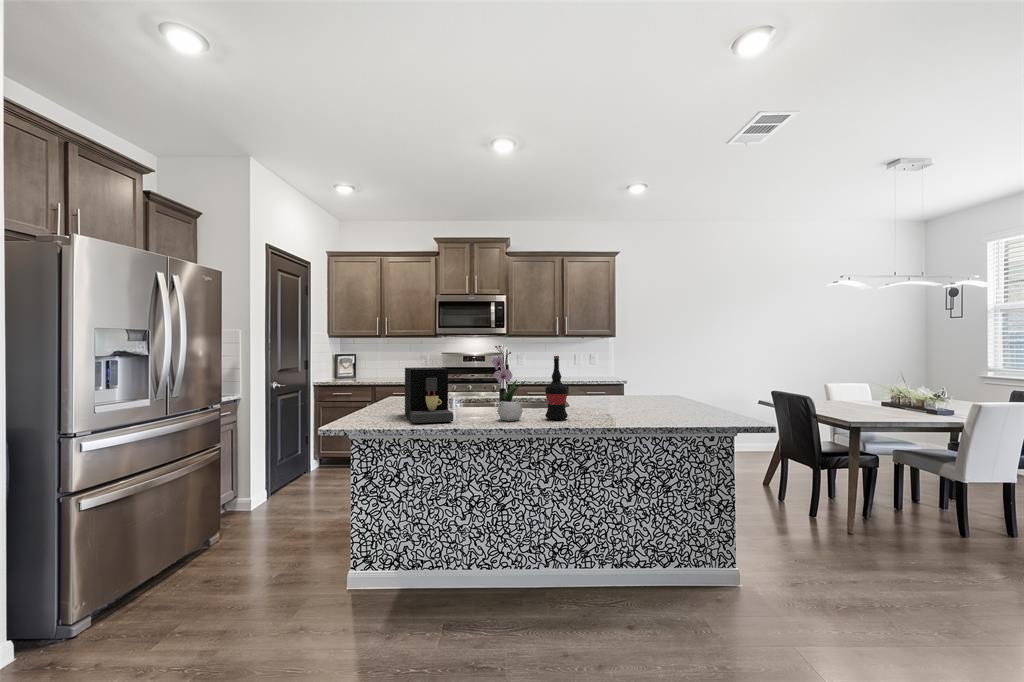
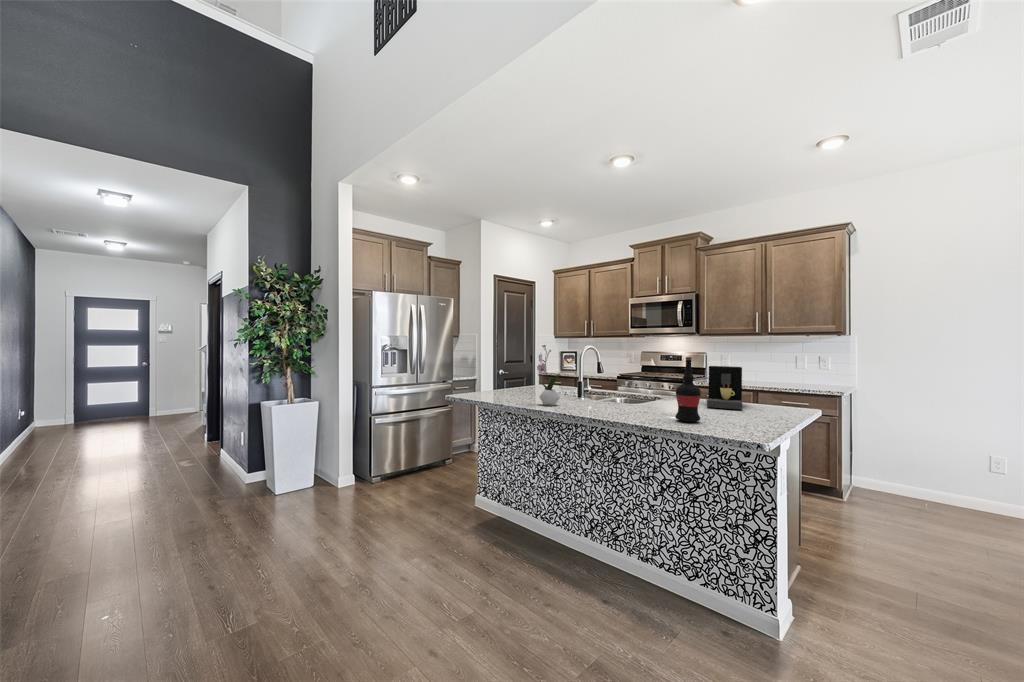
wine bottle: present [545,356,568,420] -> present [675,357,701,422]
coffee maker: present [405,367,453,423] -> present [707,366,742,410]

